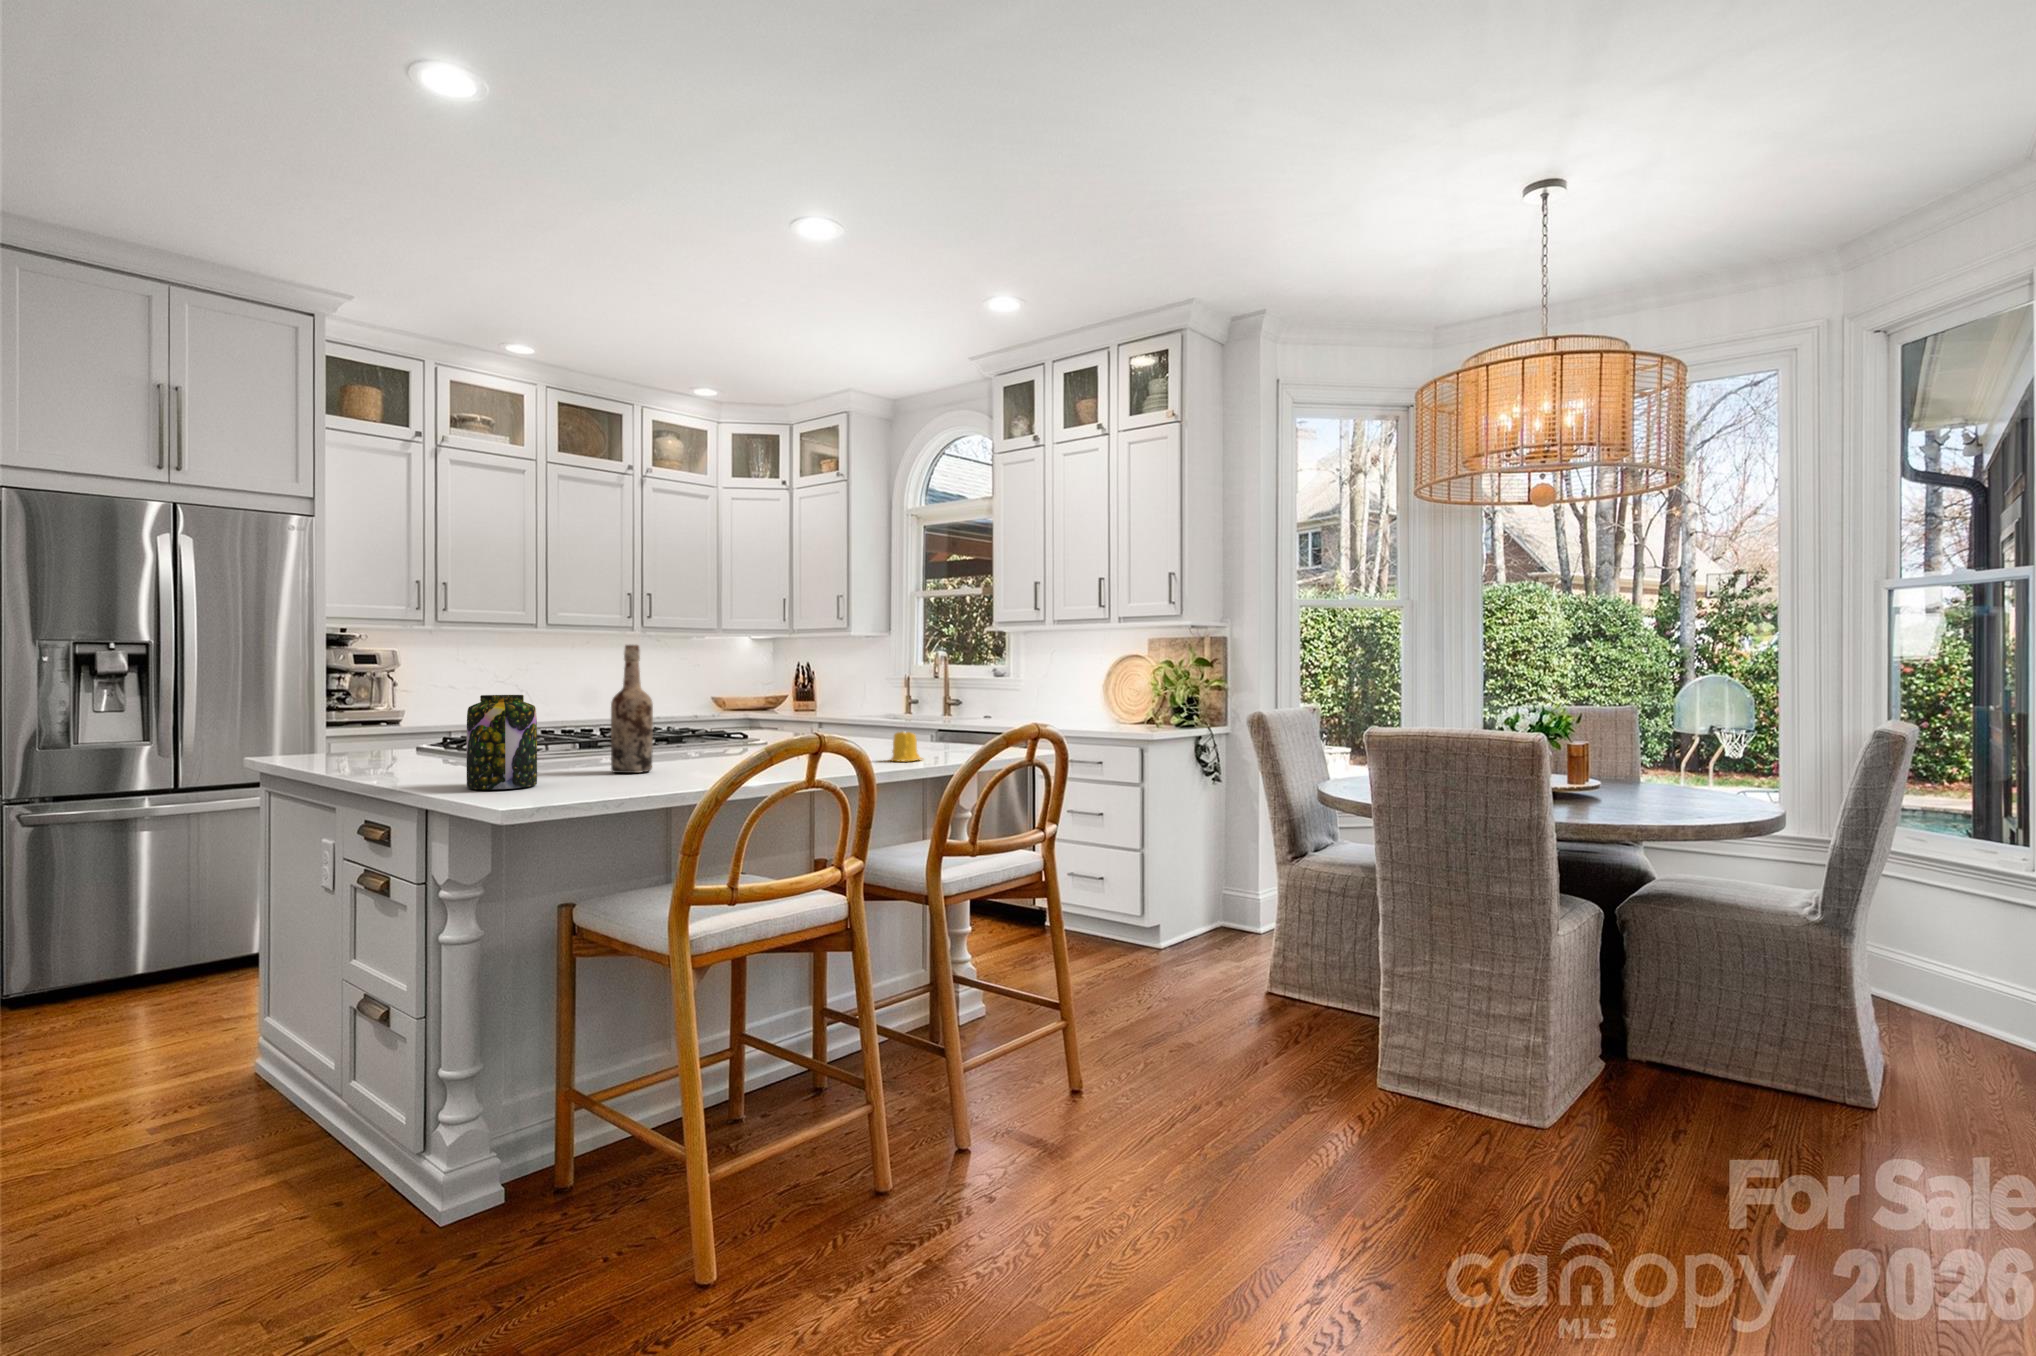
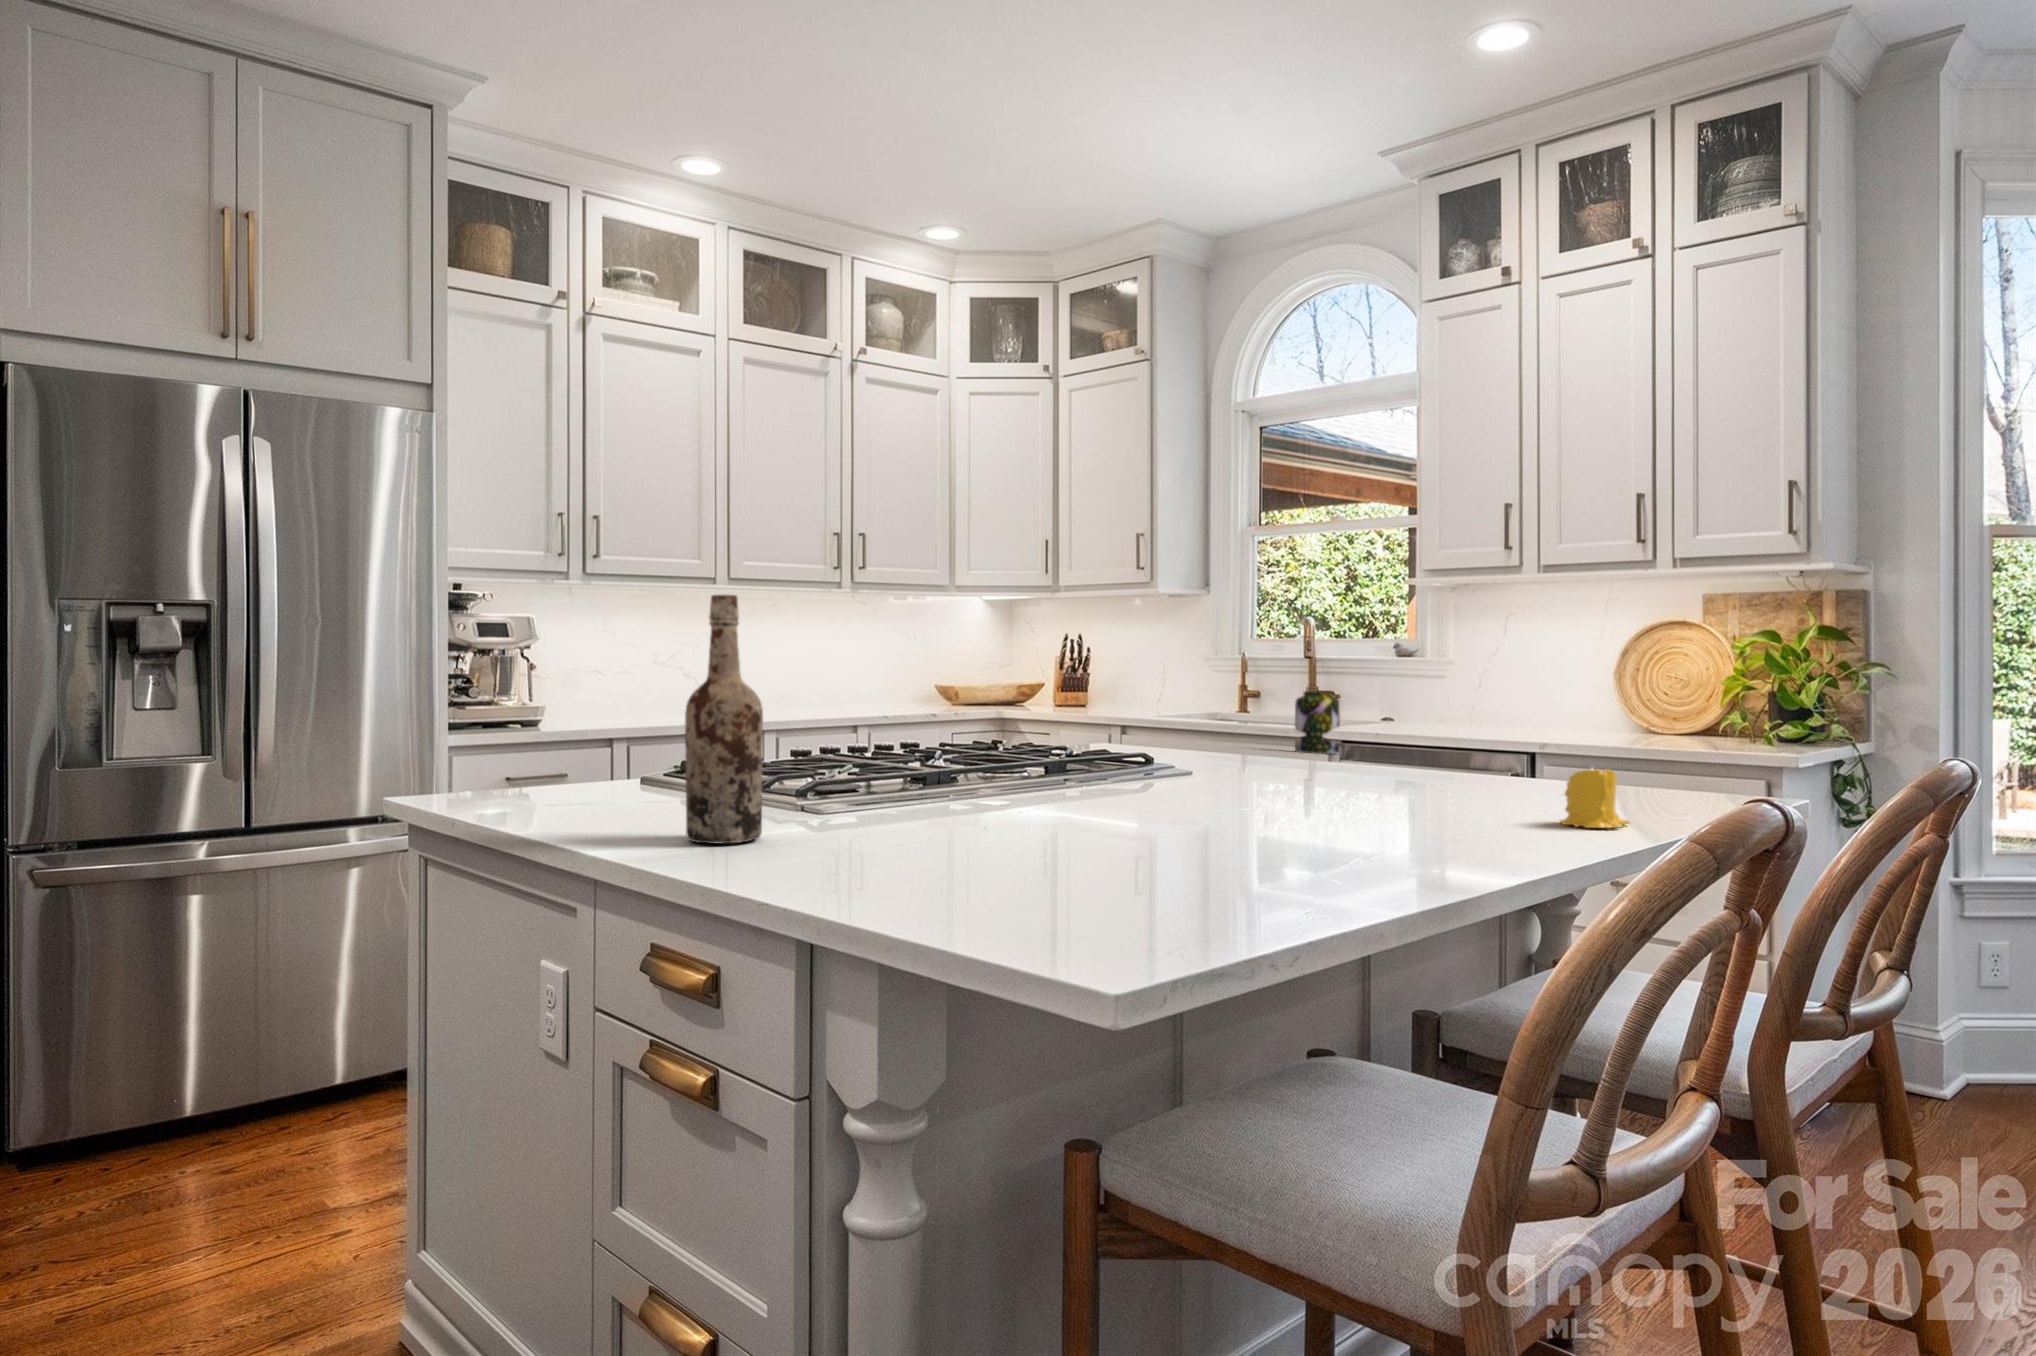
wine bottle: present [611,645,653,773] -> present [685,595,763,844]
jar: present [467,695,537,790] -> present [1295,691,1340,754]

